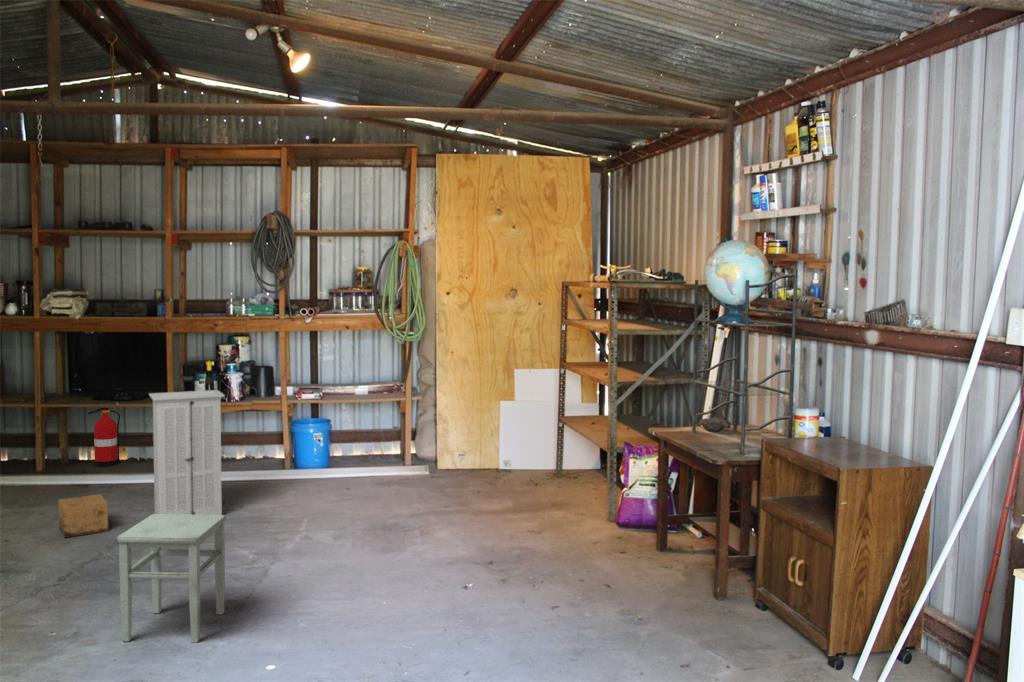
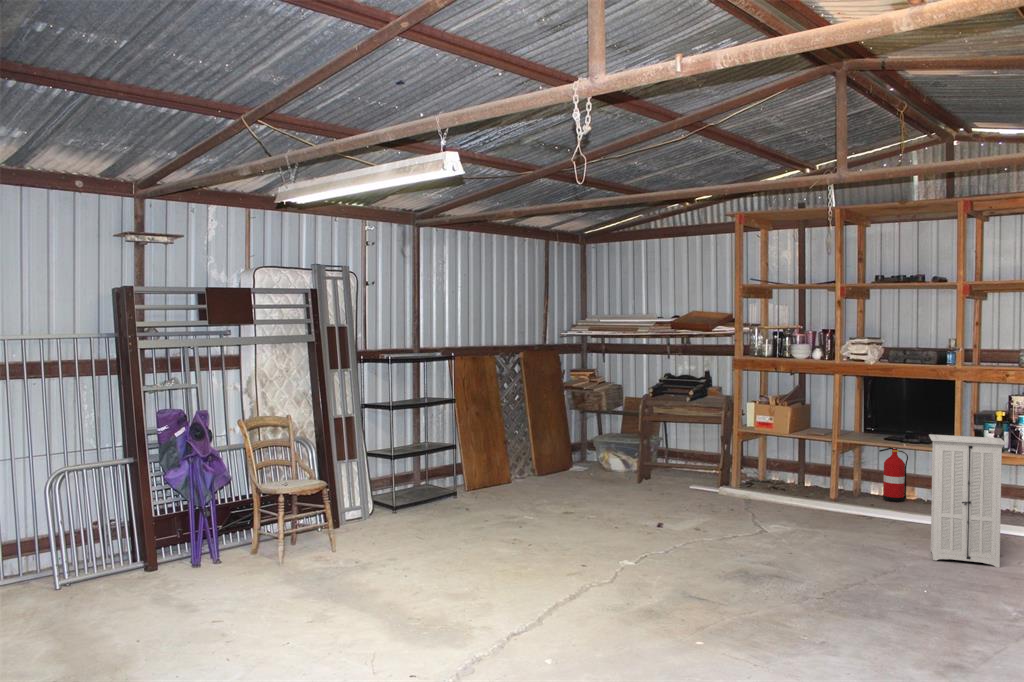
cardboard box: present [58,494,108,538] -> none [844,519,886,556]
stool: present [117,514,226,643] -> none [880,539,988,667]

